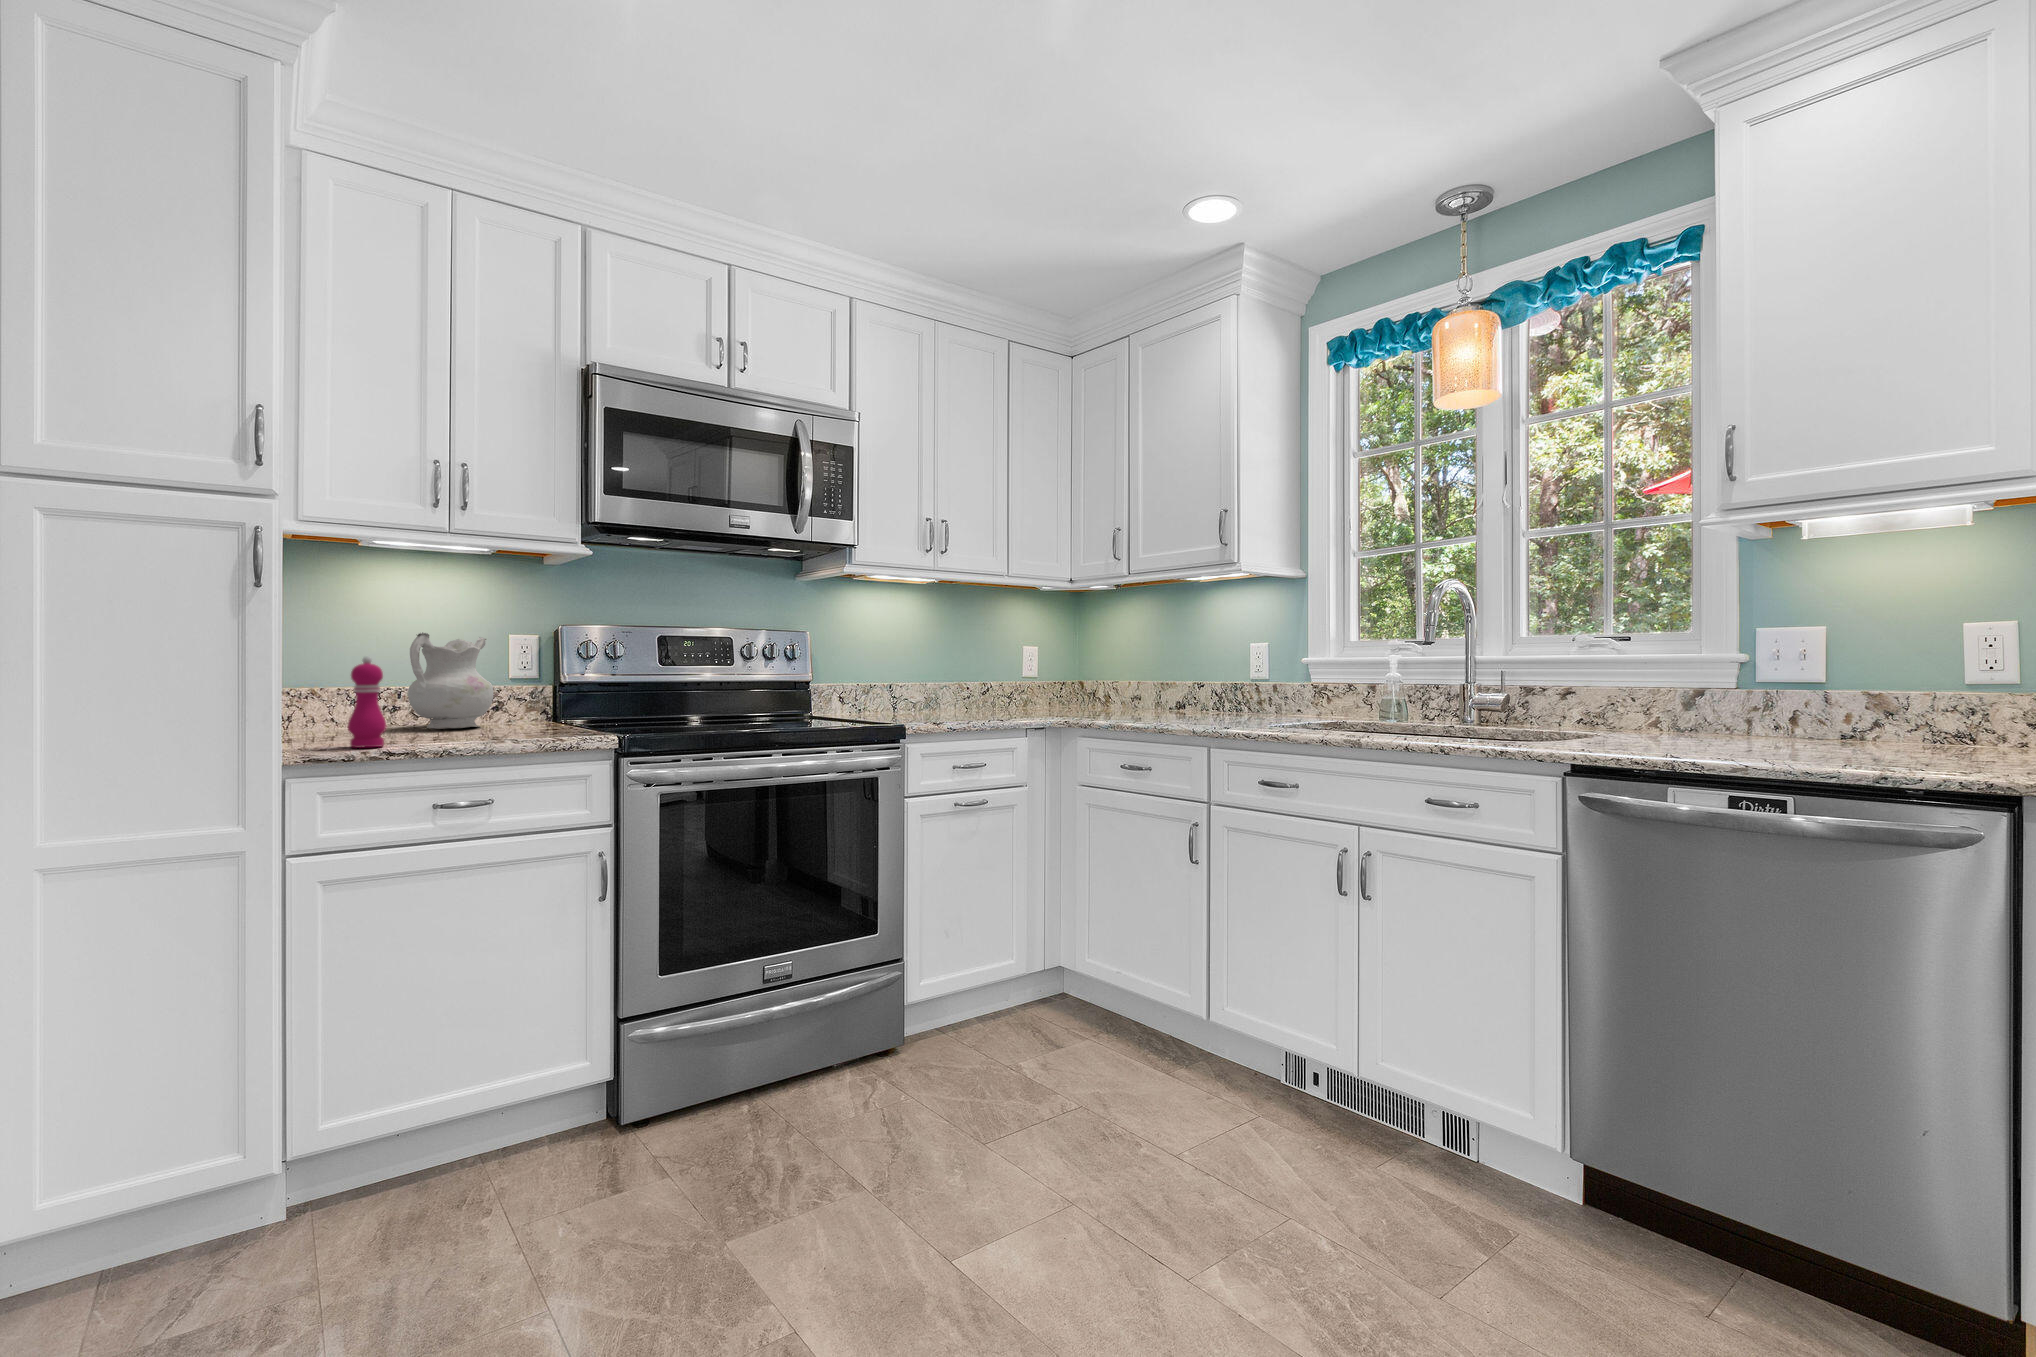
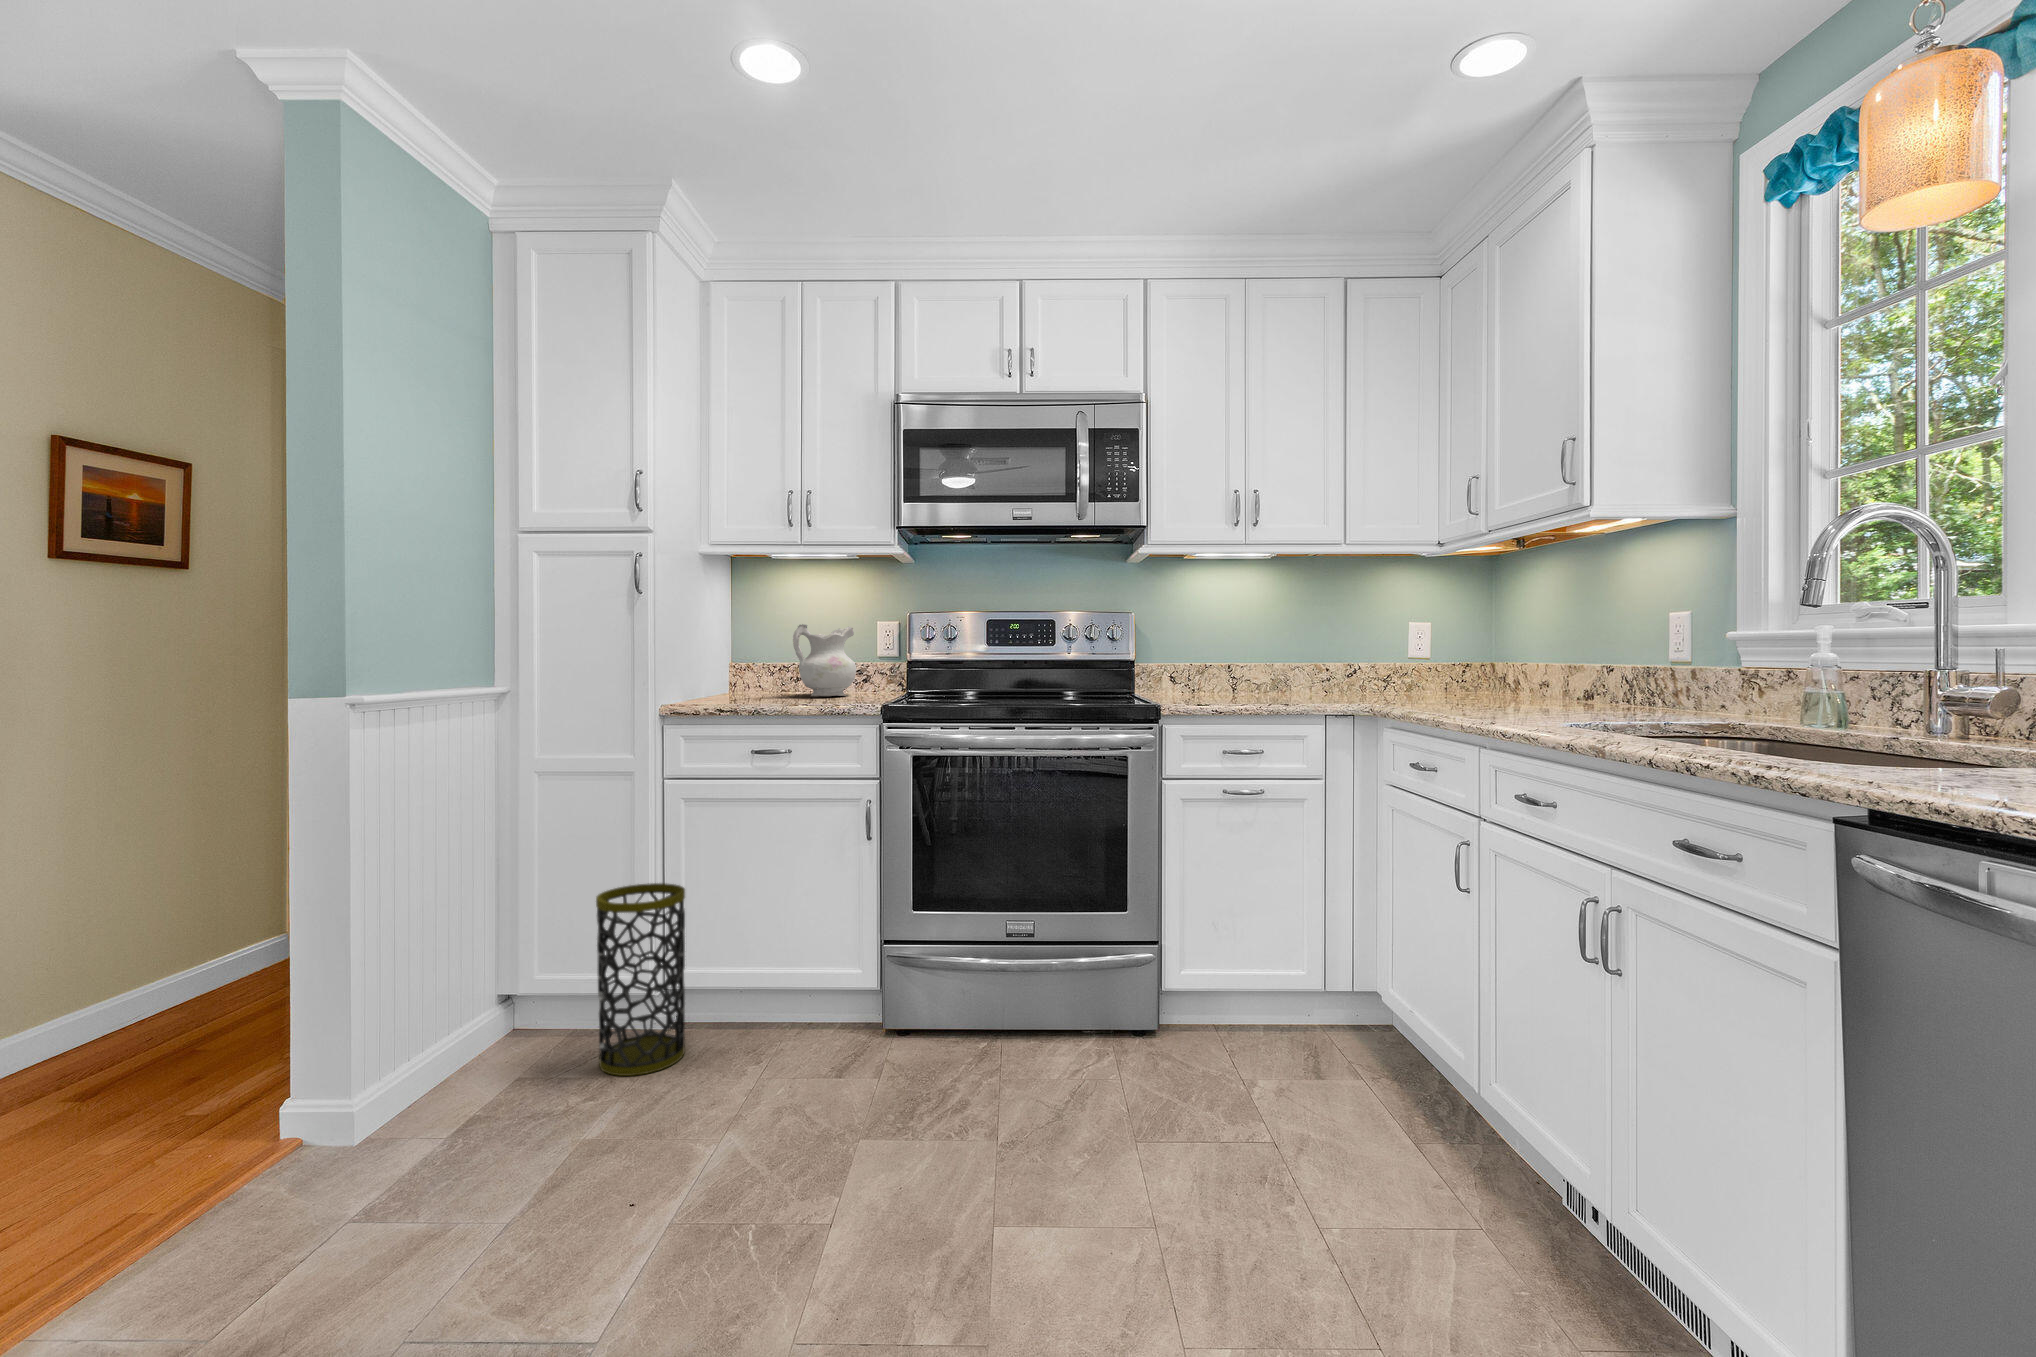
pepper mill: present [348,656,387,748] -> none [717,642,741,707]
trash can: none [231,1002,378,1297] -> present [596,883,685,1076]

